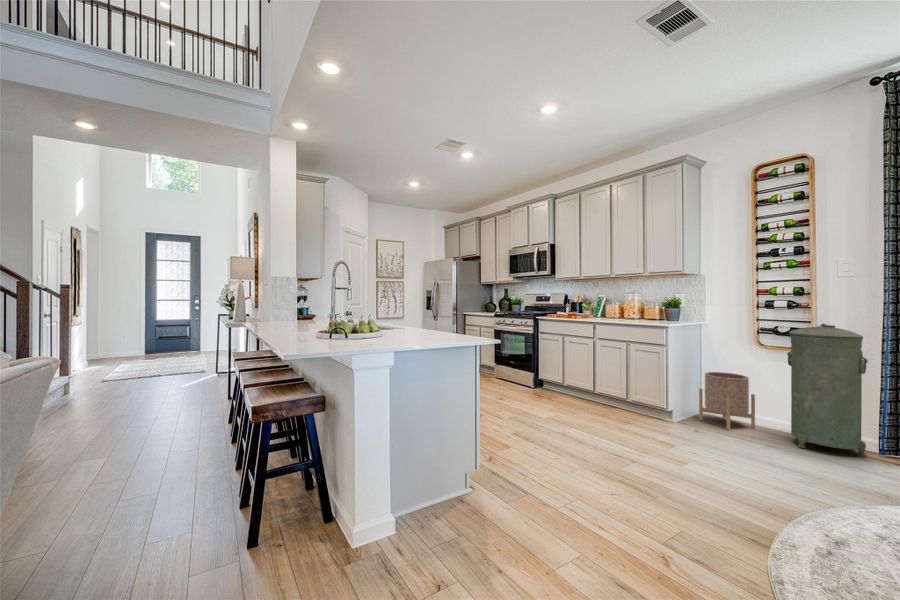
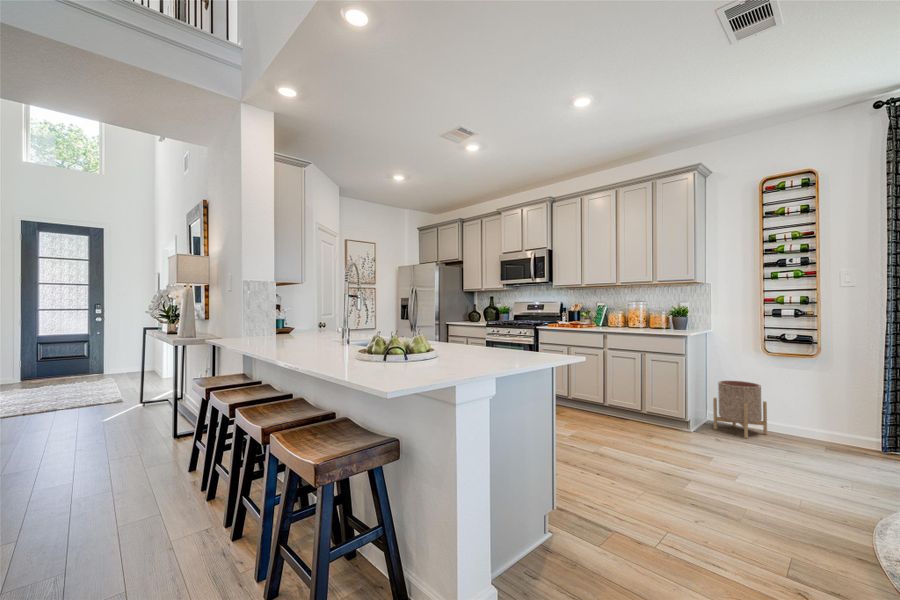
trash can: present [787,324,868,457] -> none [800,332,875,457]

